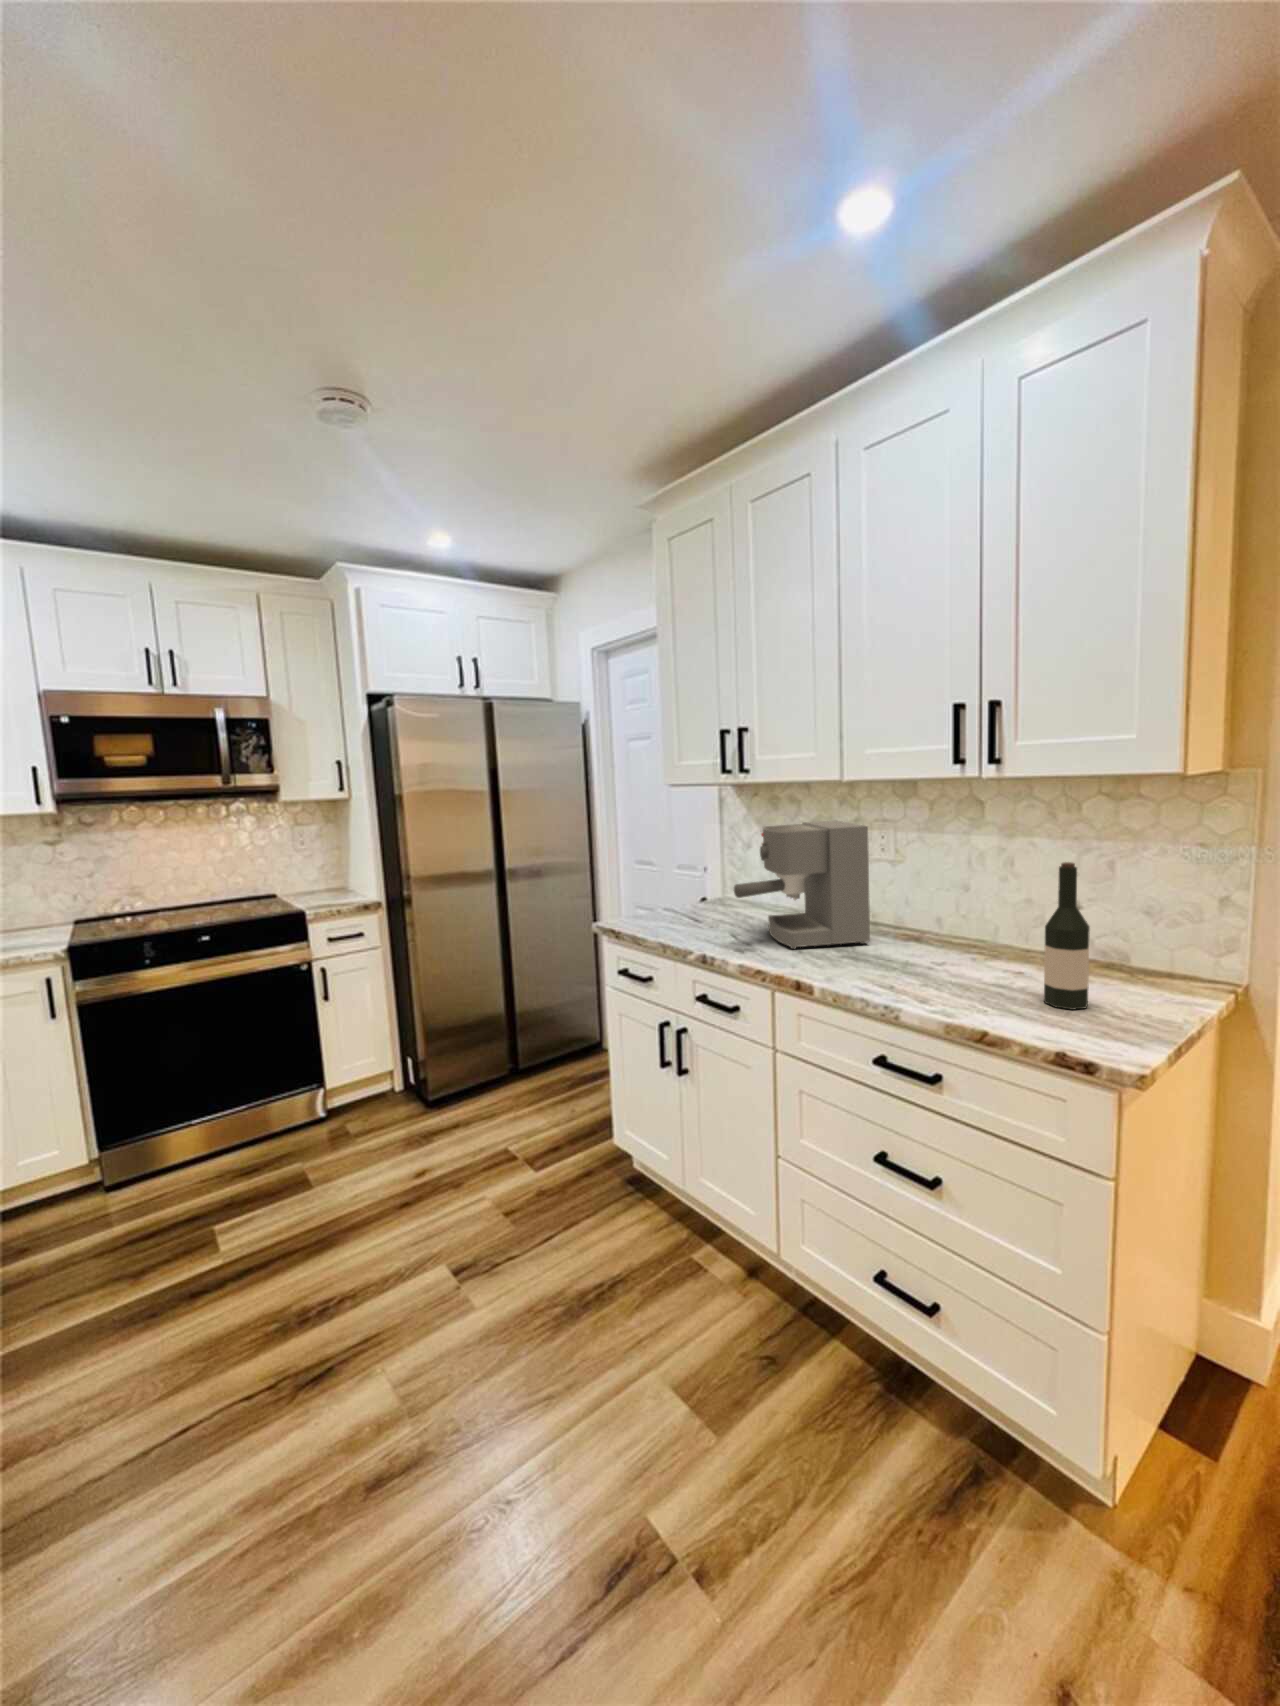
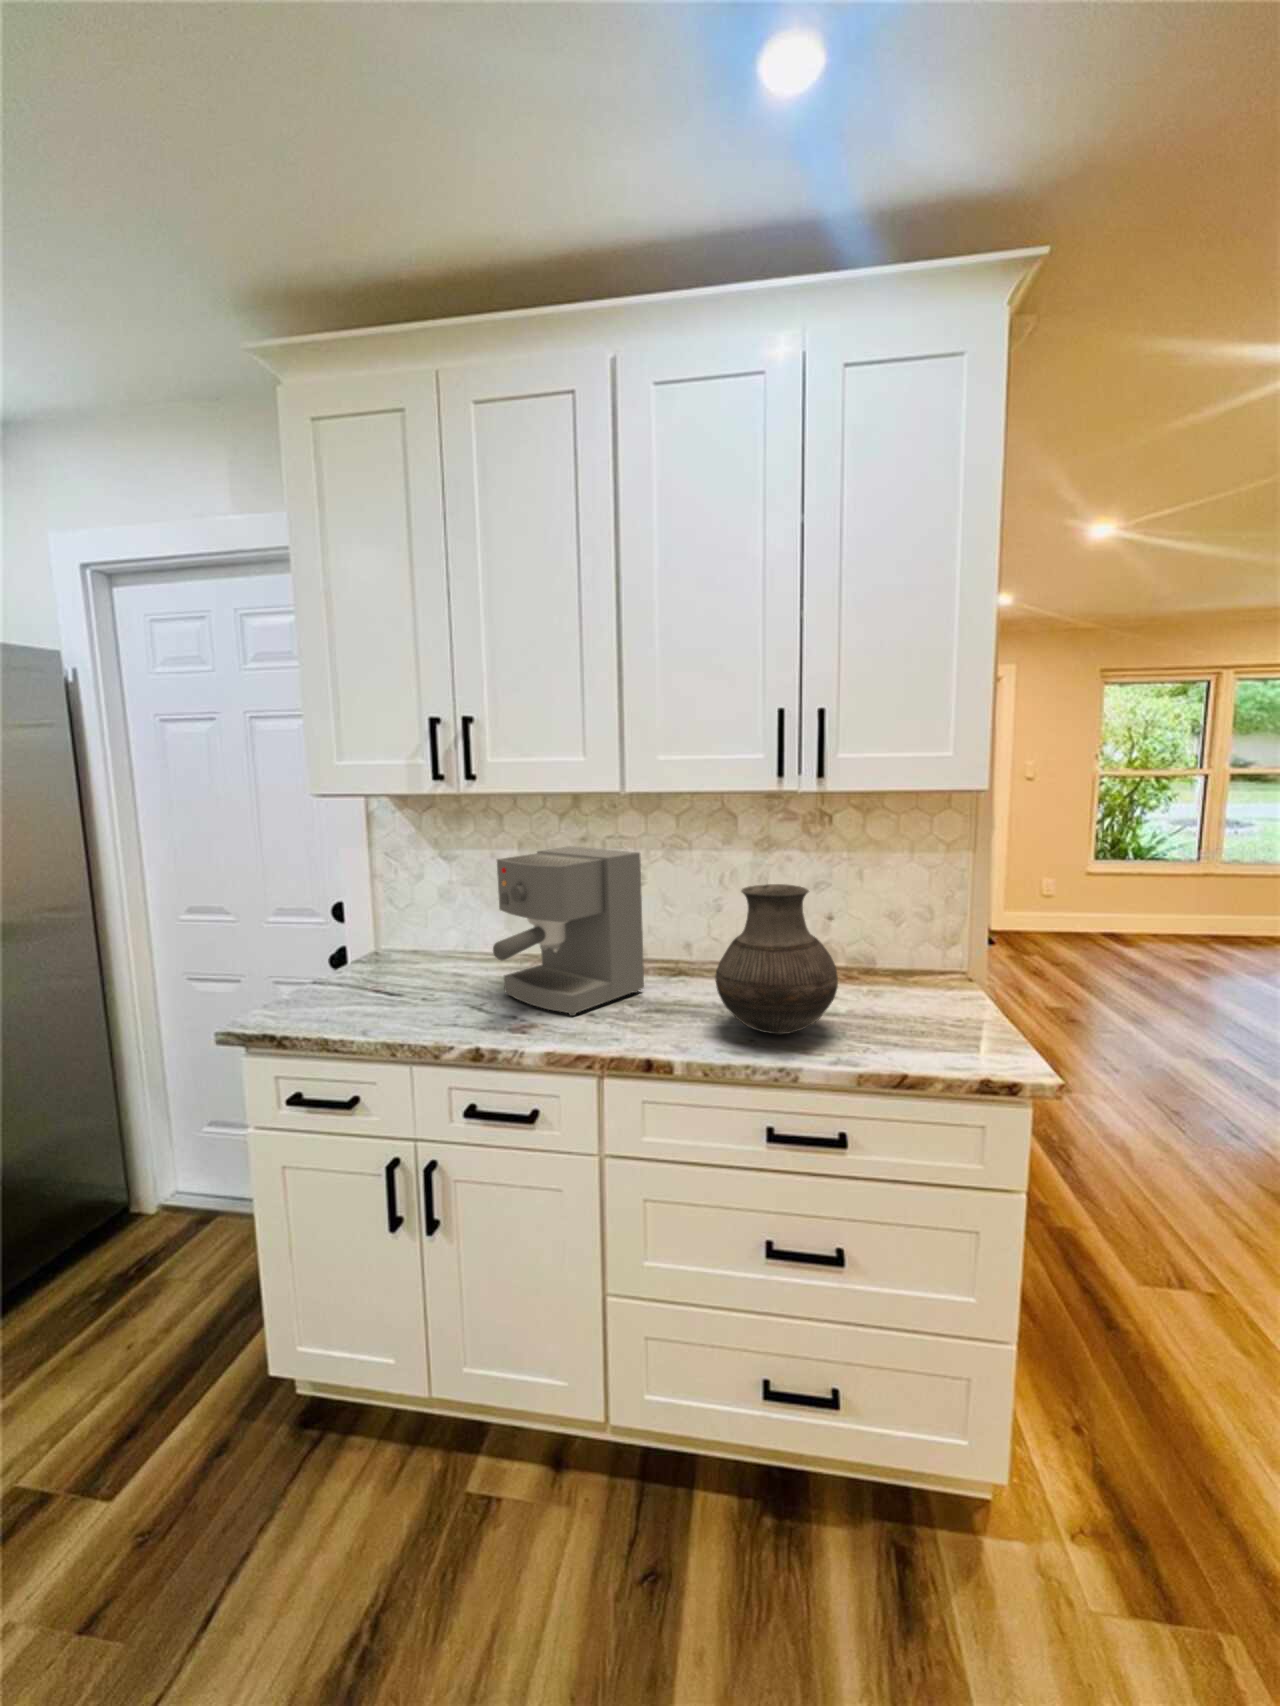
vase: none [872,856,986,987] -> present [715,884,838,1034]
wine bottle: present [1044,862,1090,1010] -> none [881,881,925,1028]

